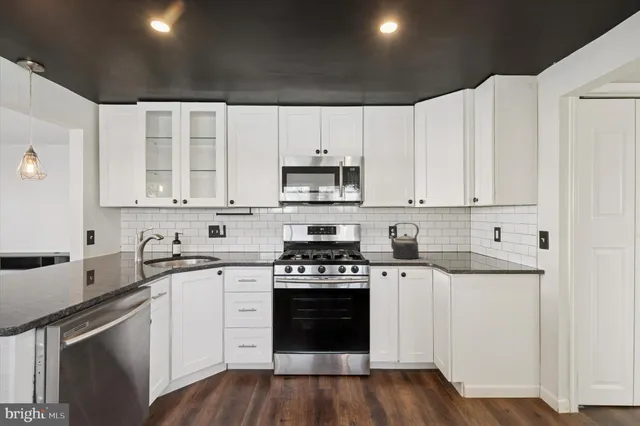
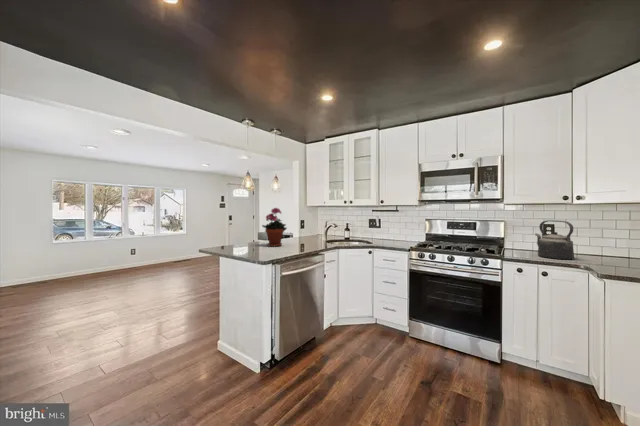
potted plant: none [29,209,83,279] -> present [262,208,287,247]

